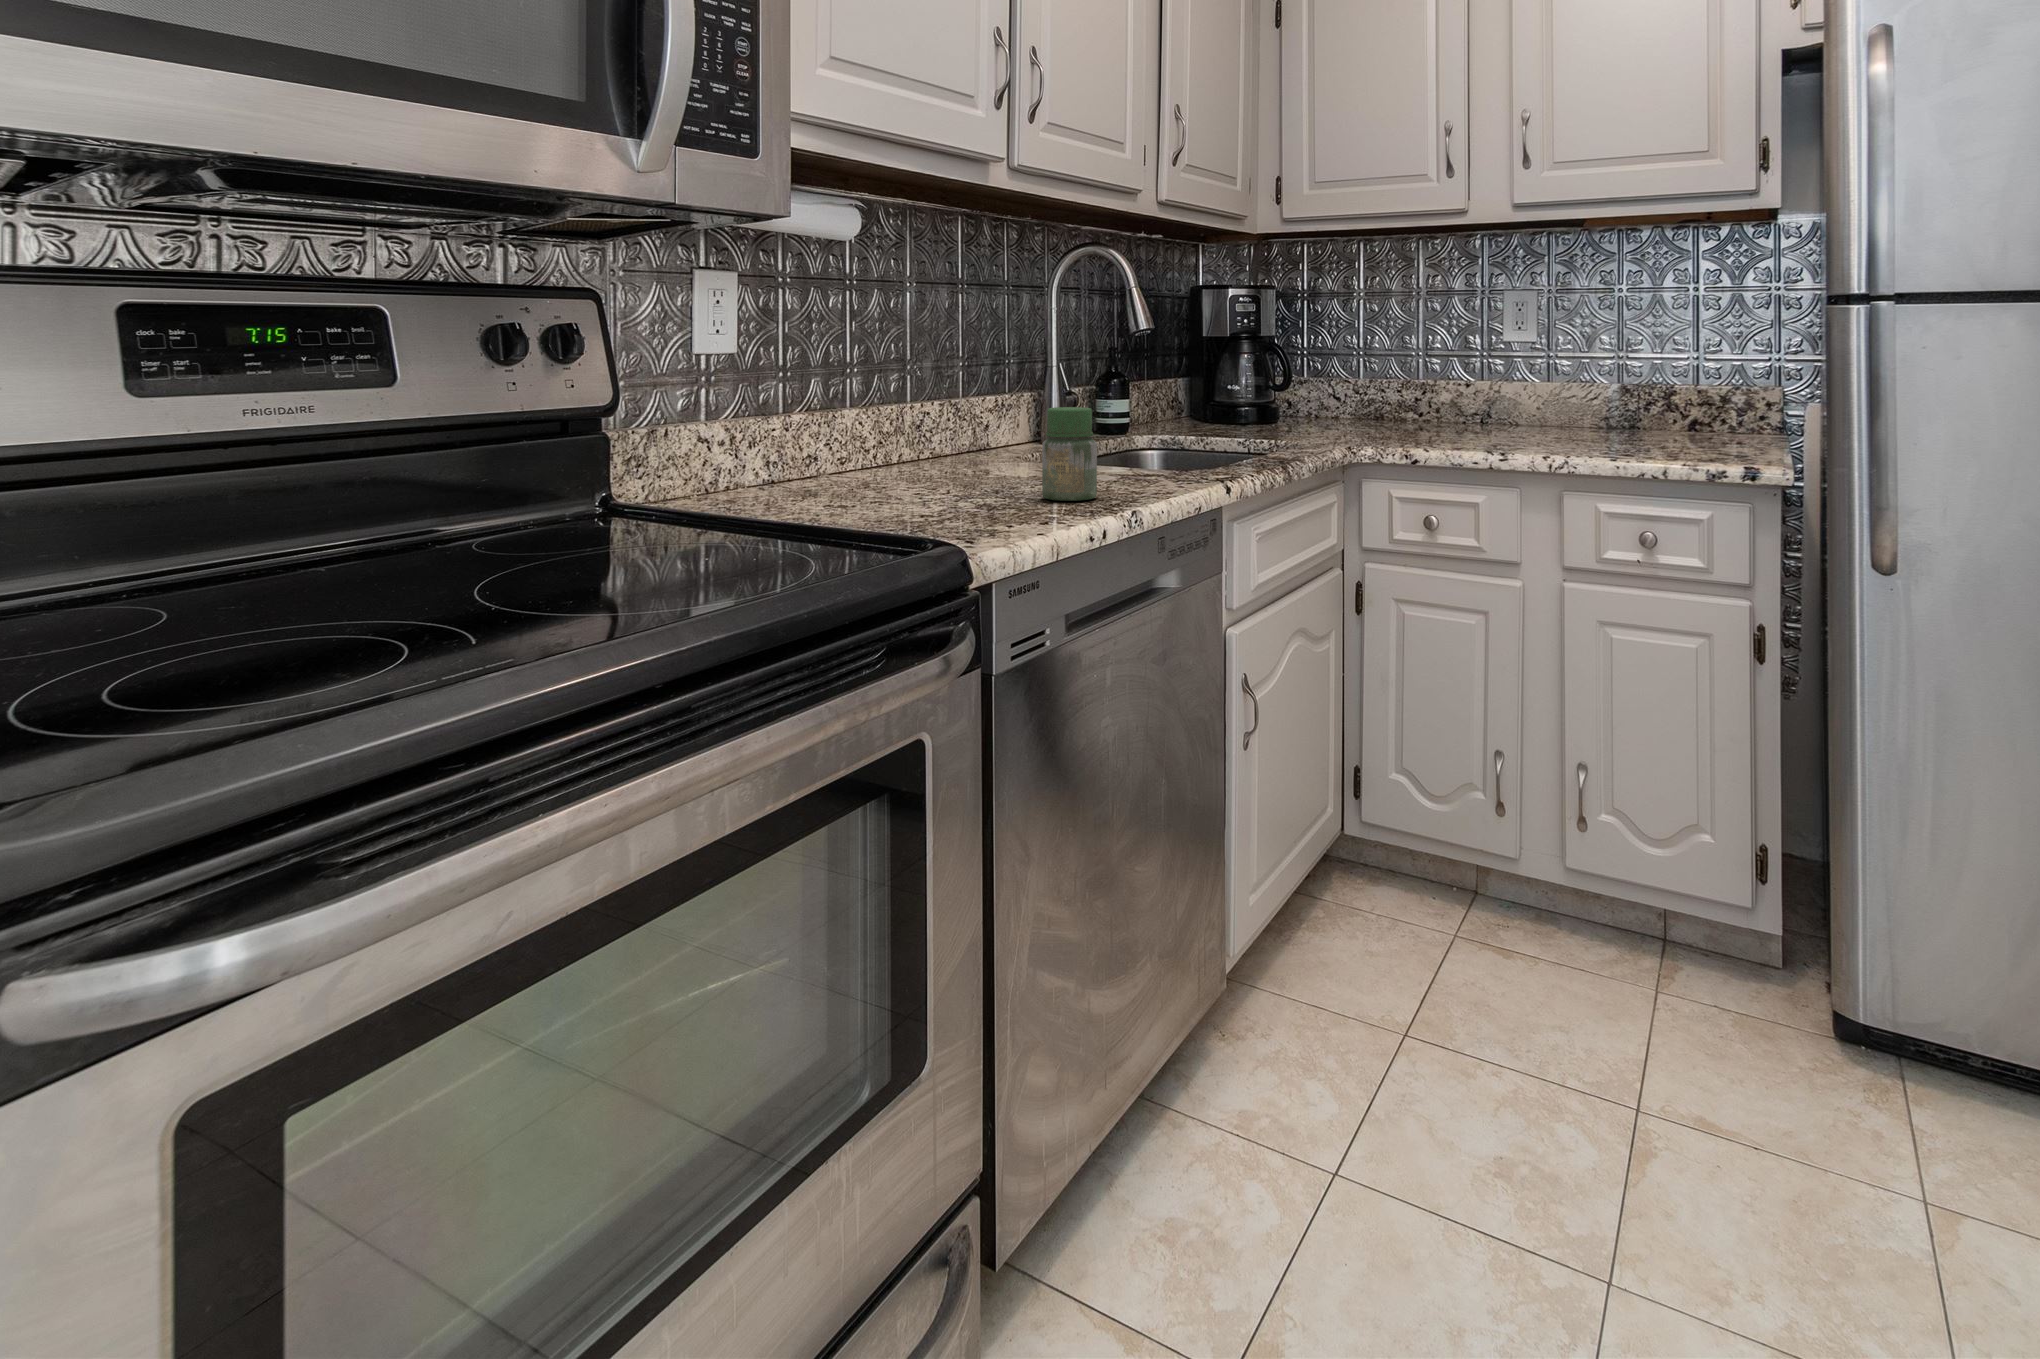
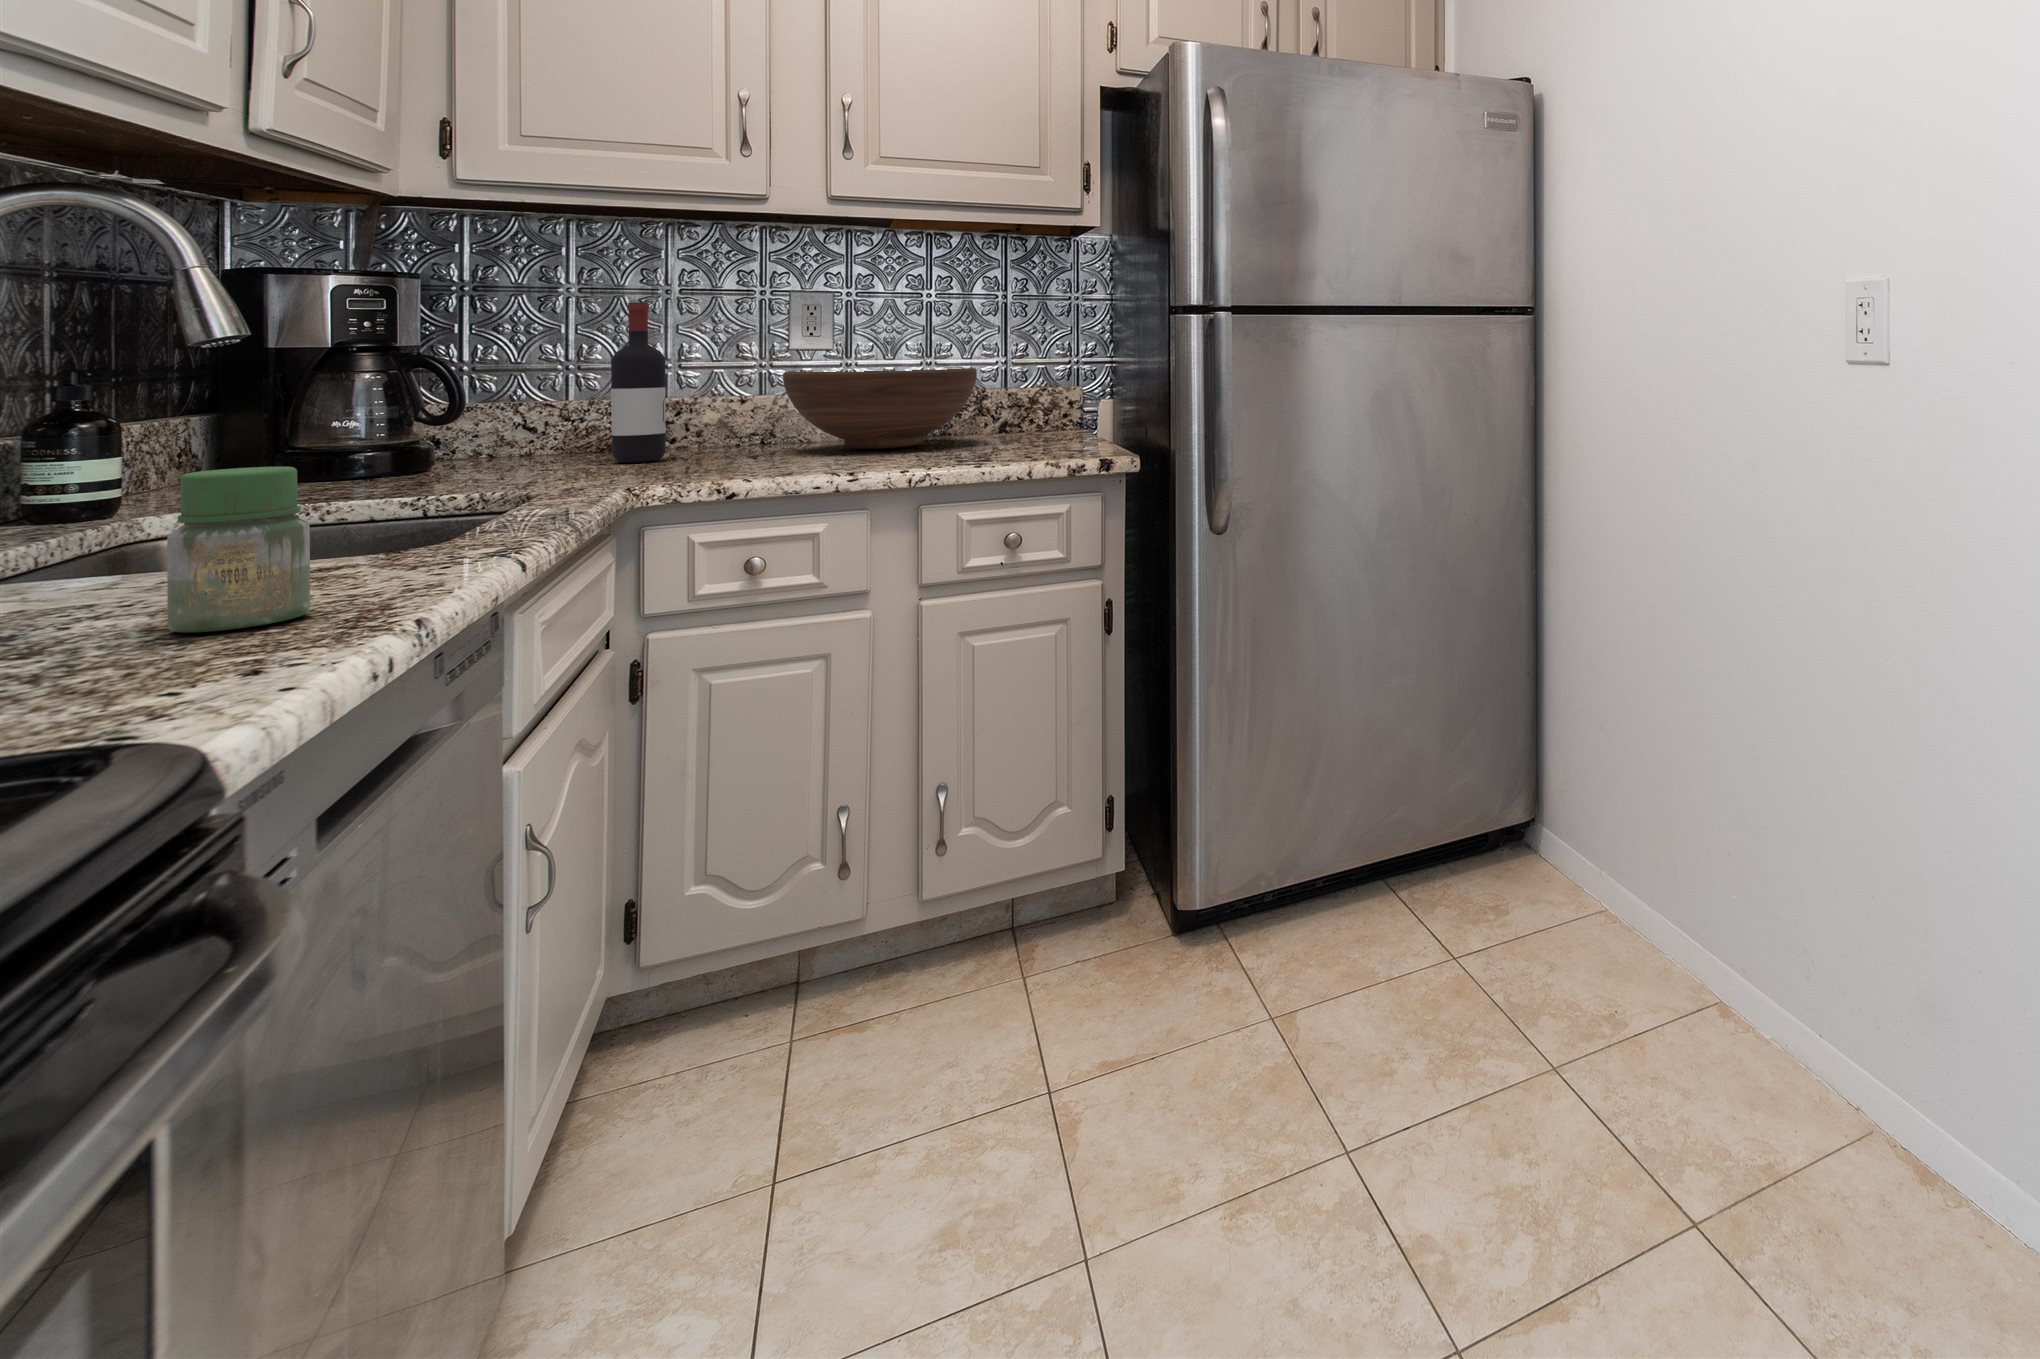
wine bottle: none [1380,303,1414,429] -> present [611,303,666,463]
fruit bowl: none [1494,360,1663,436] -> present [783,368,977,449]

